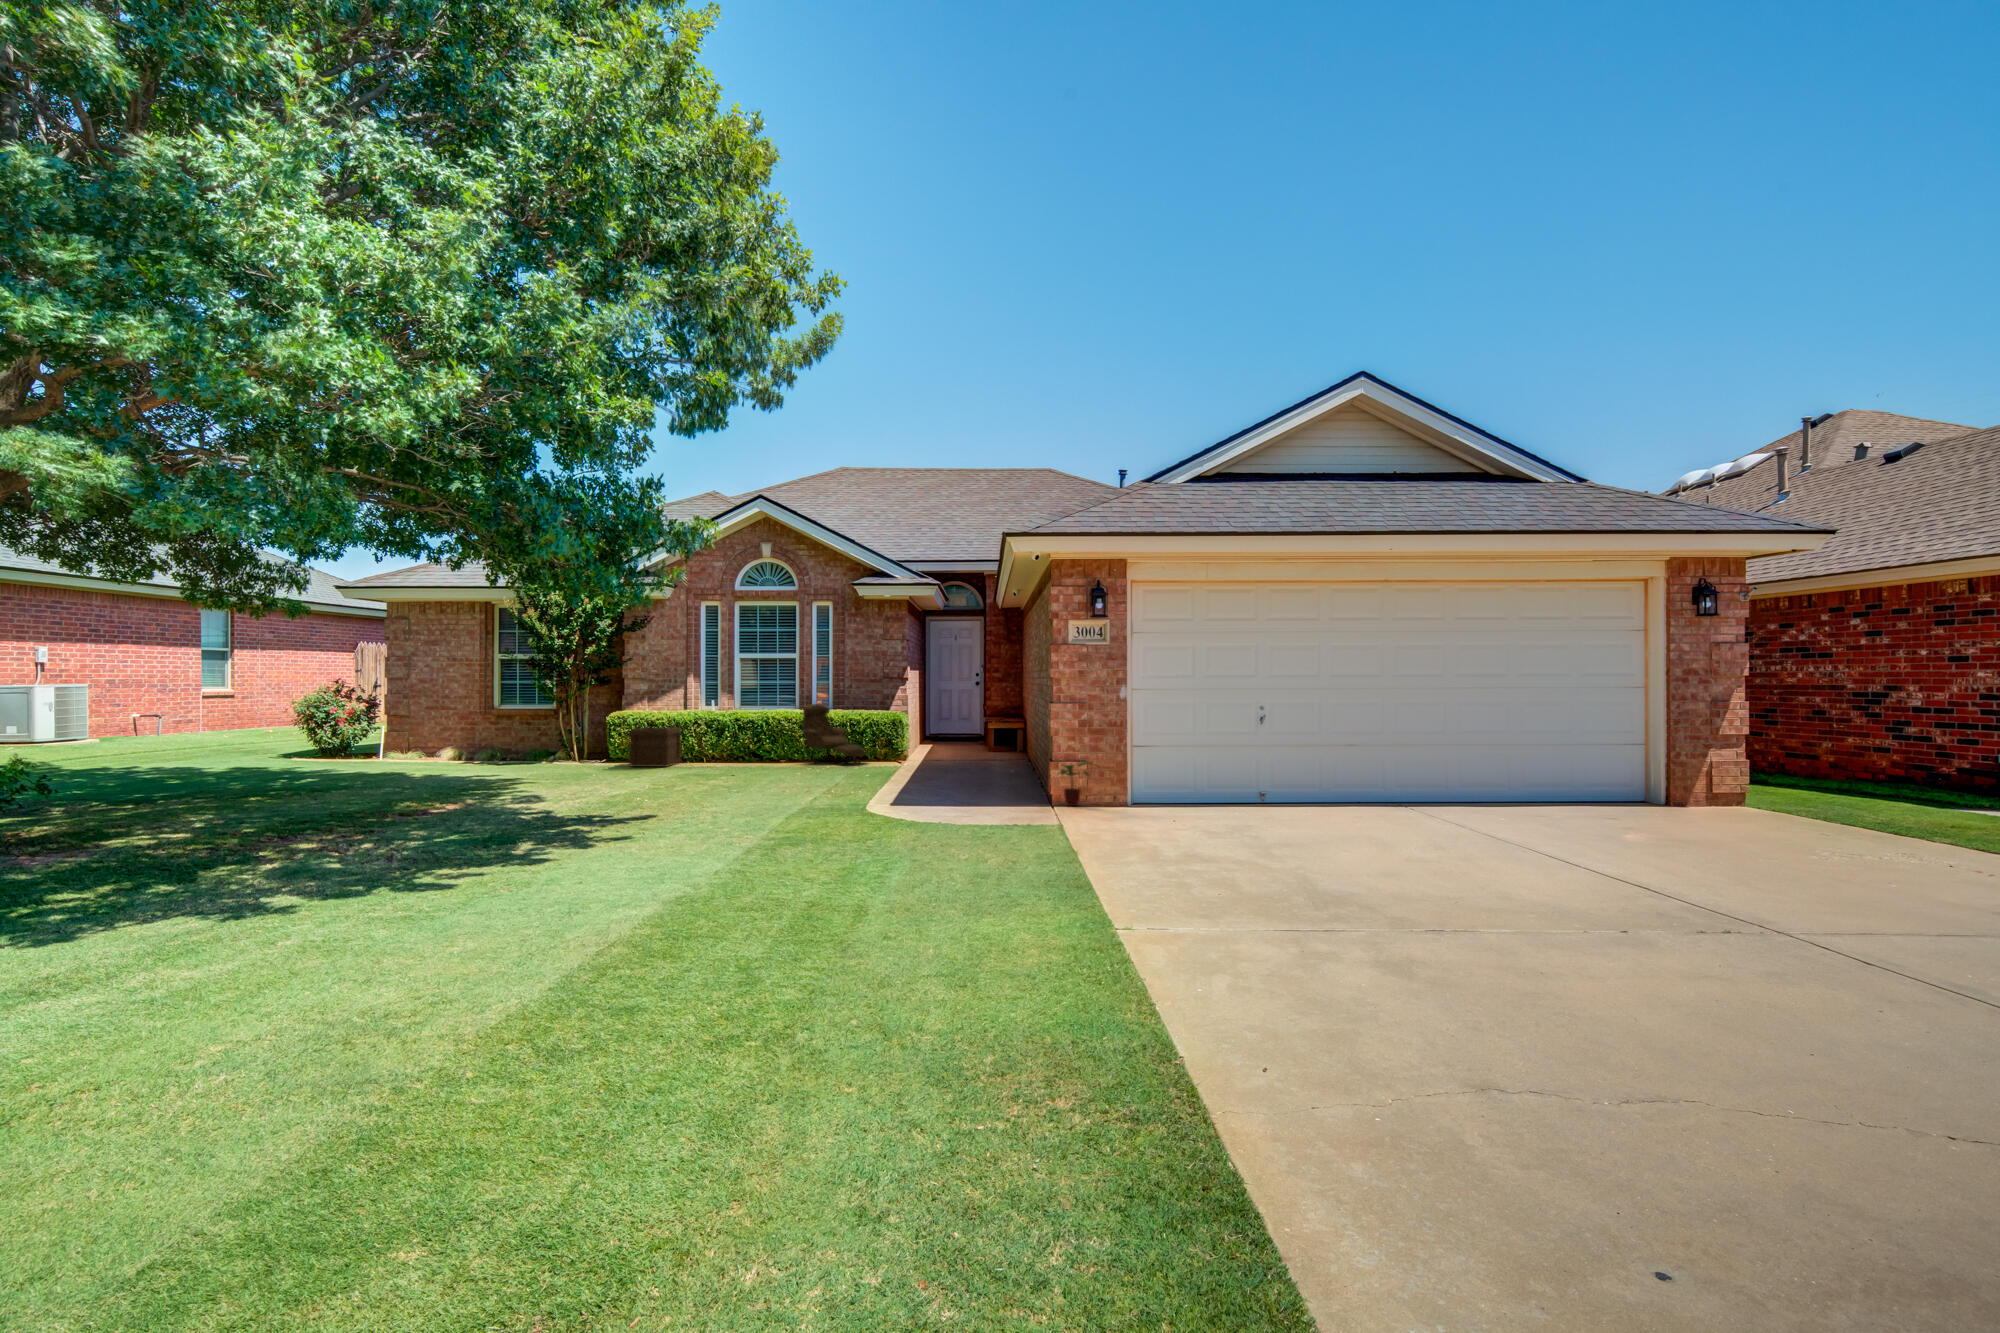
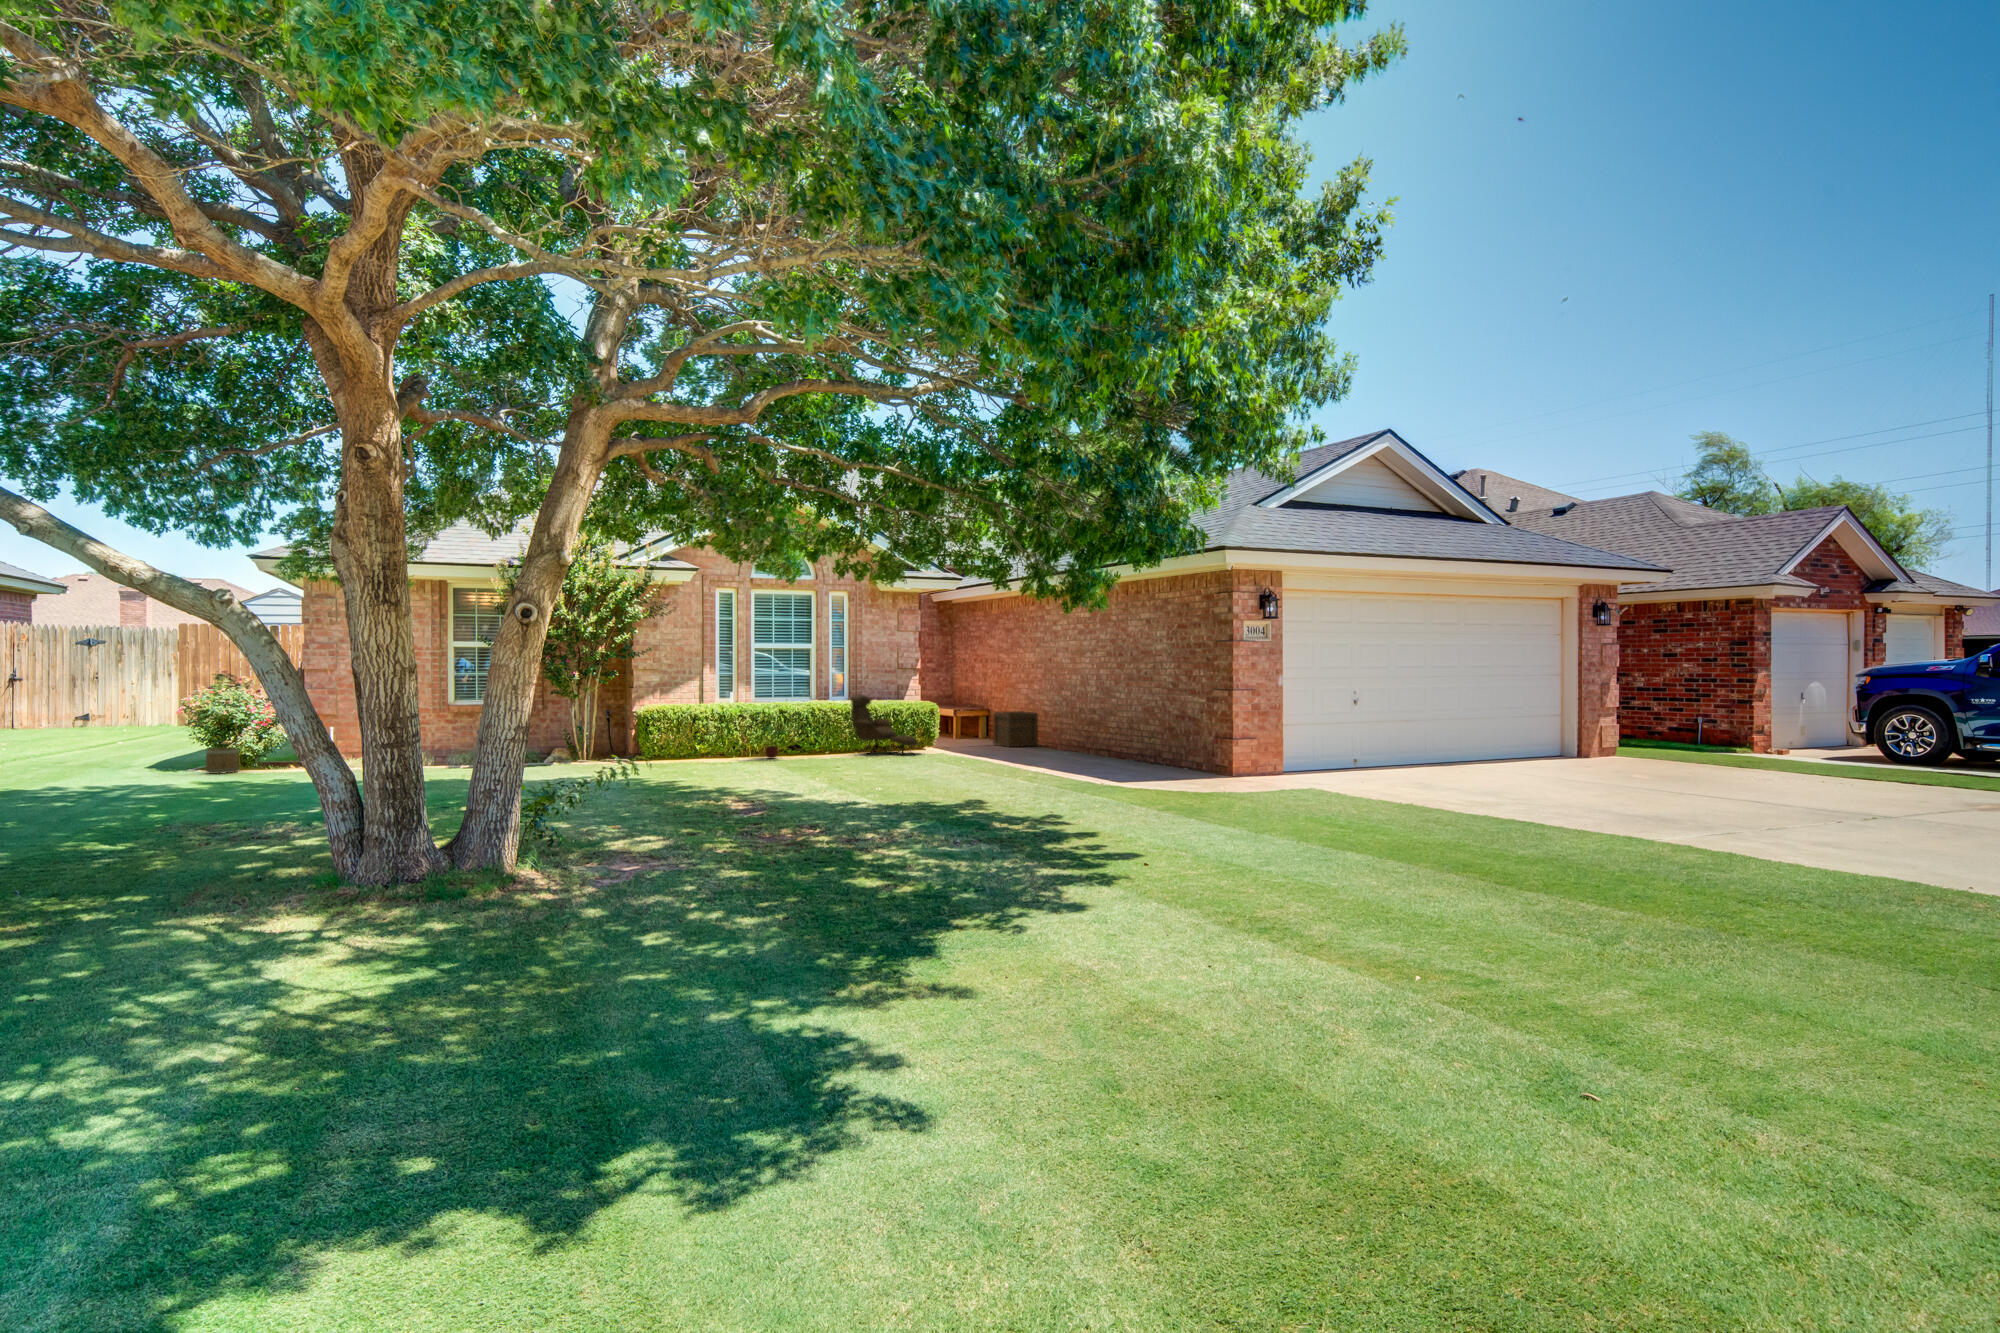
wooden crate: present [629,727,681,767] -> present [993,711,1038,747]
bucket: none [227,745,262,768] -> present [205,747,239,774]
potted plant: present [1058,762,1093,806] -> present [765,726,786,759]

